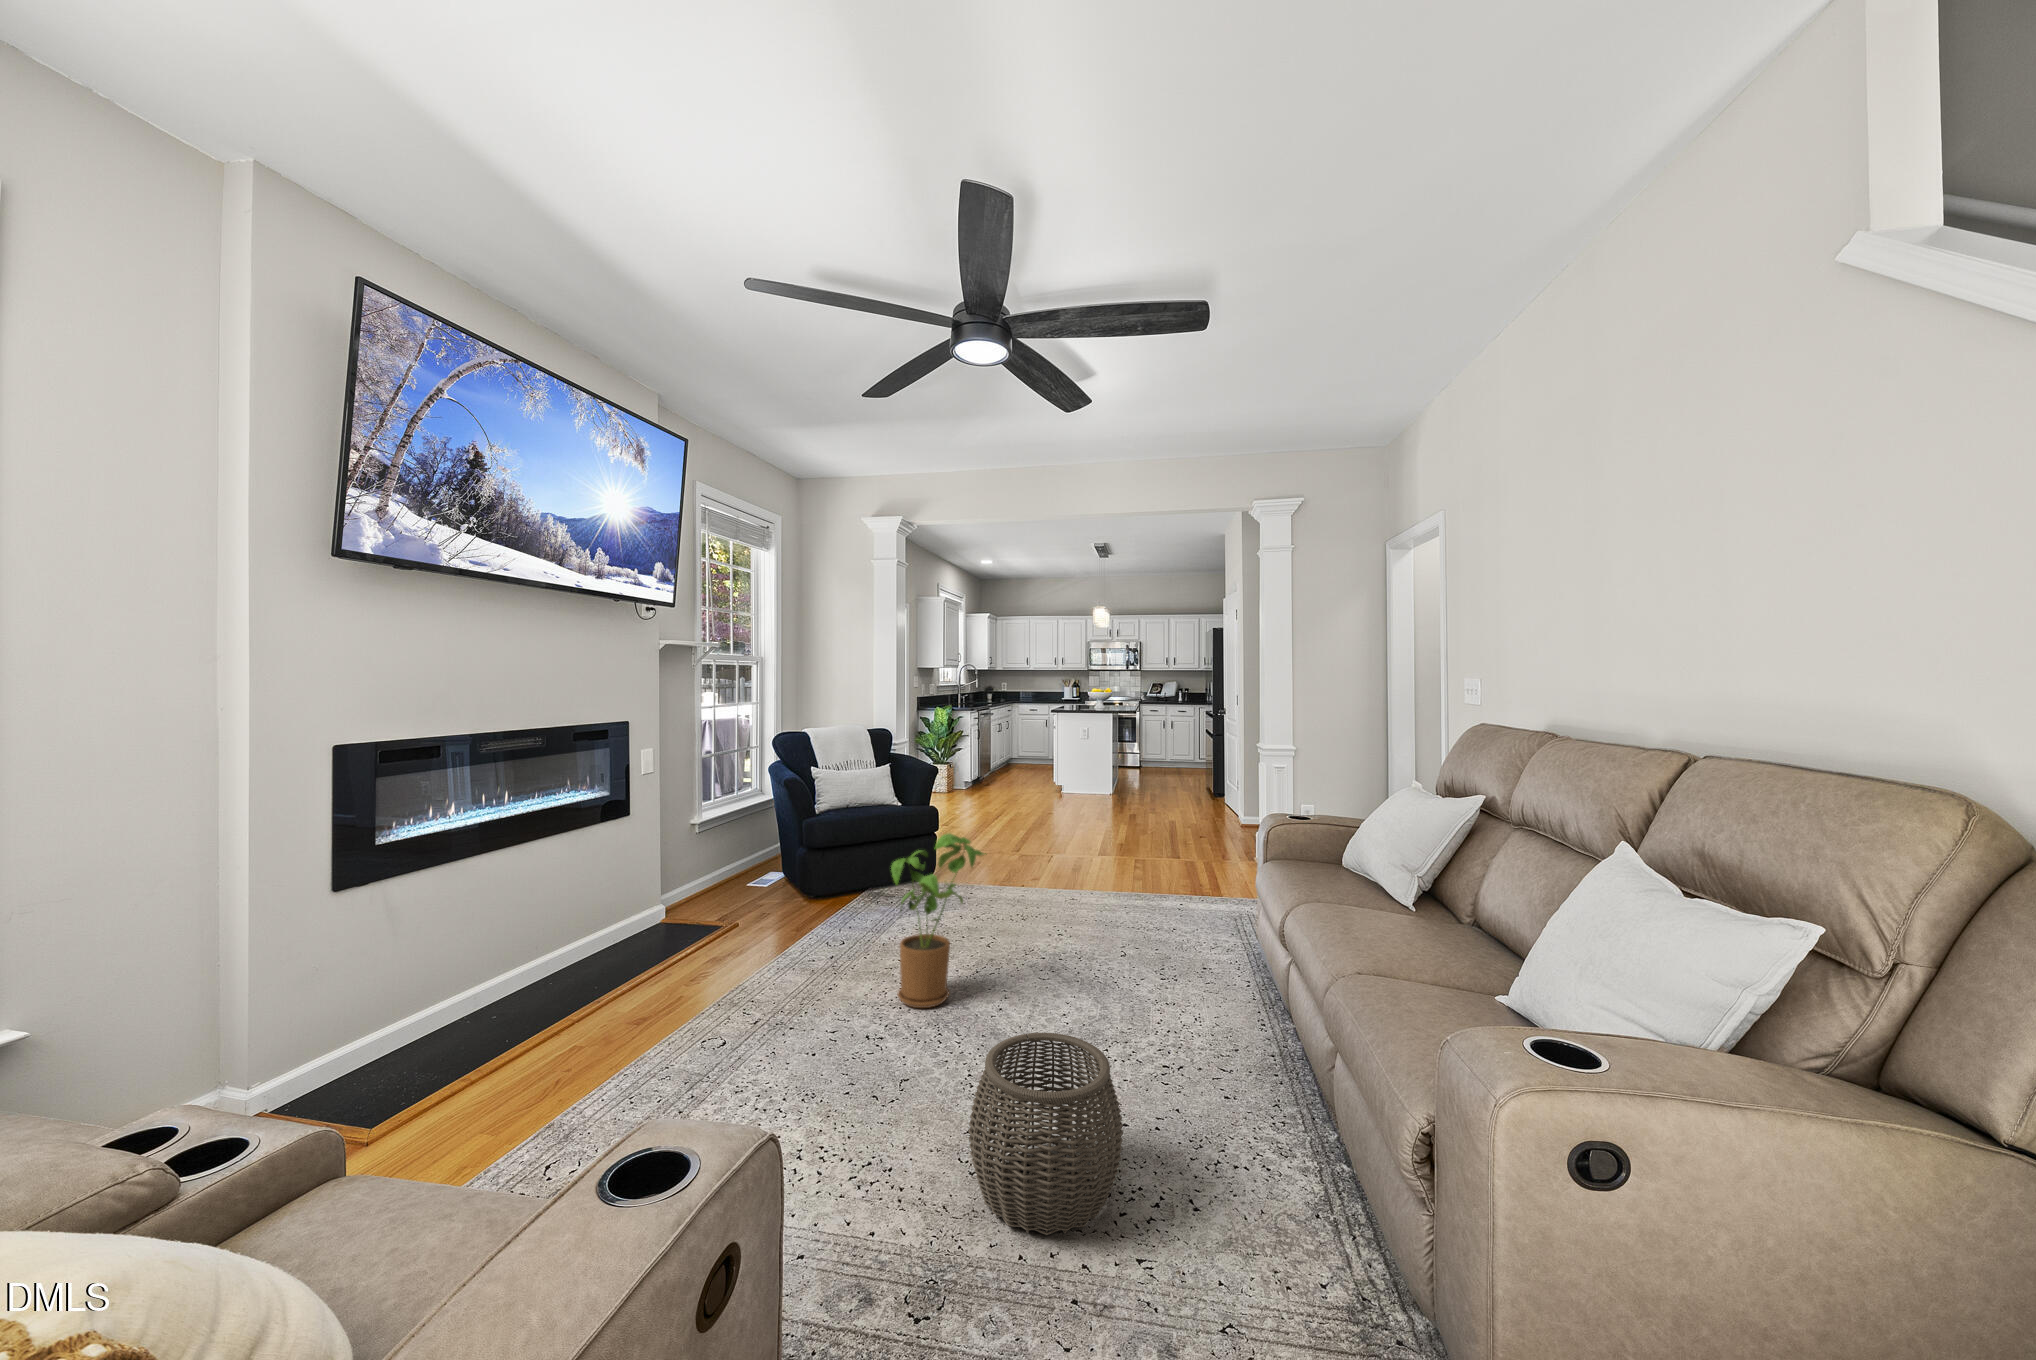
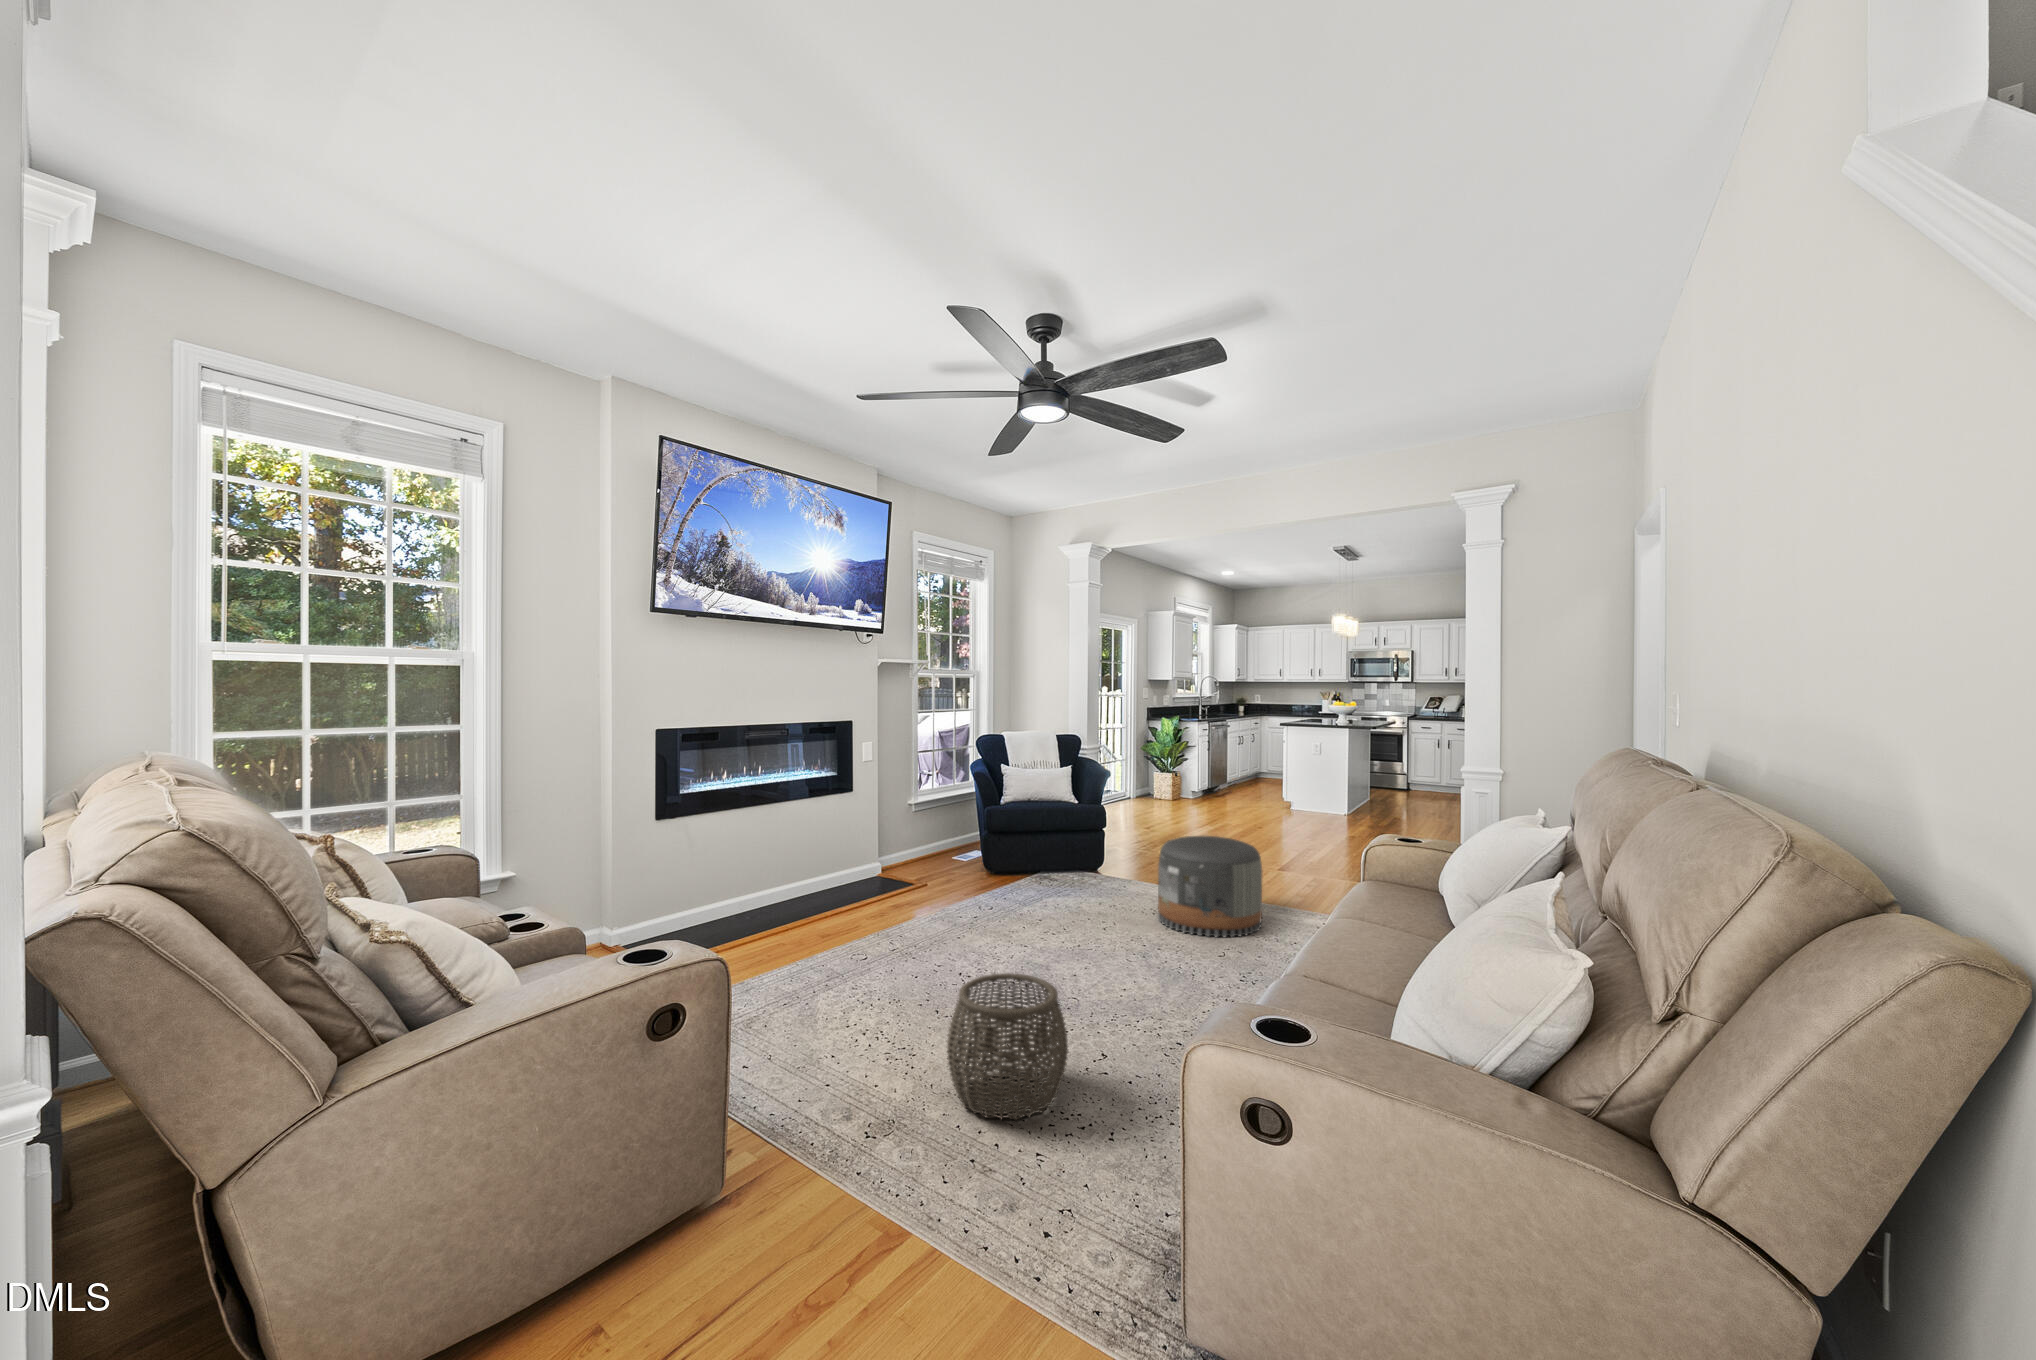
pouf: none [1028,831,1132,937] -> present [1158,836,1262,938]
house plant: present [891,833,986,1008] -> none [991,822,1073,969]

